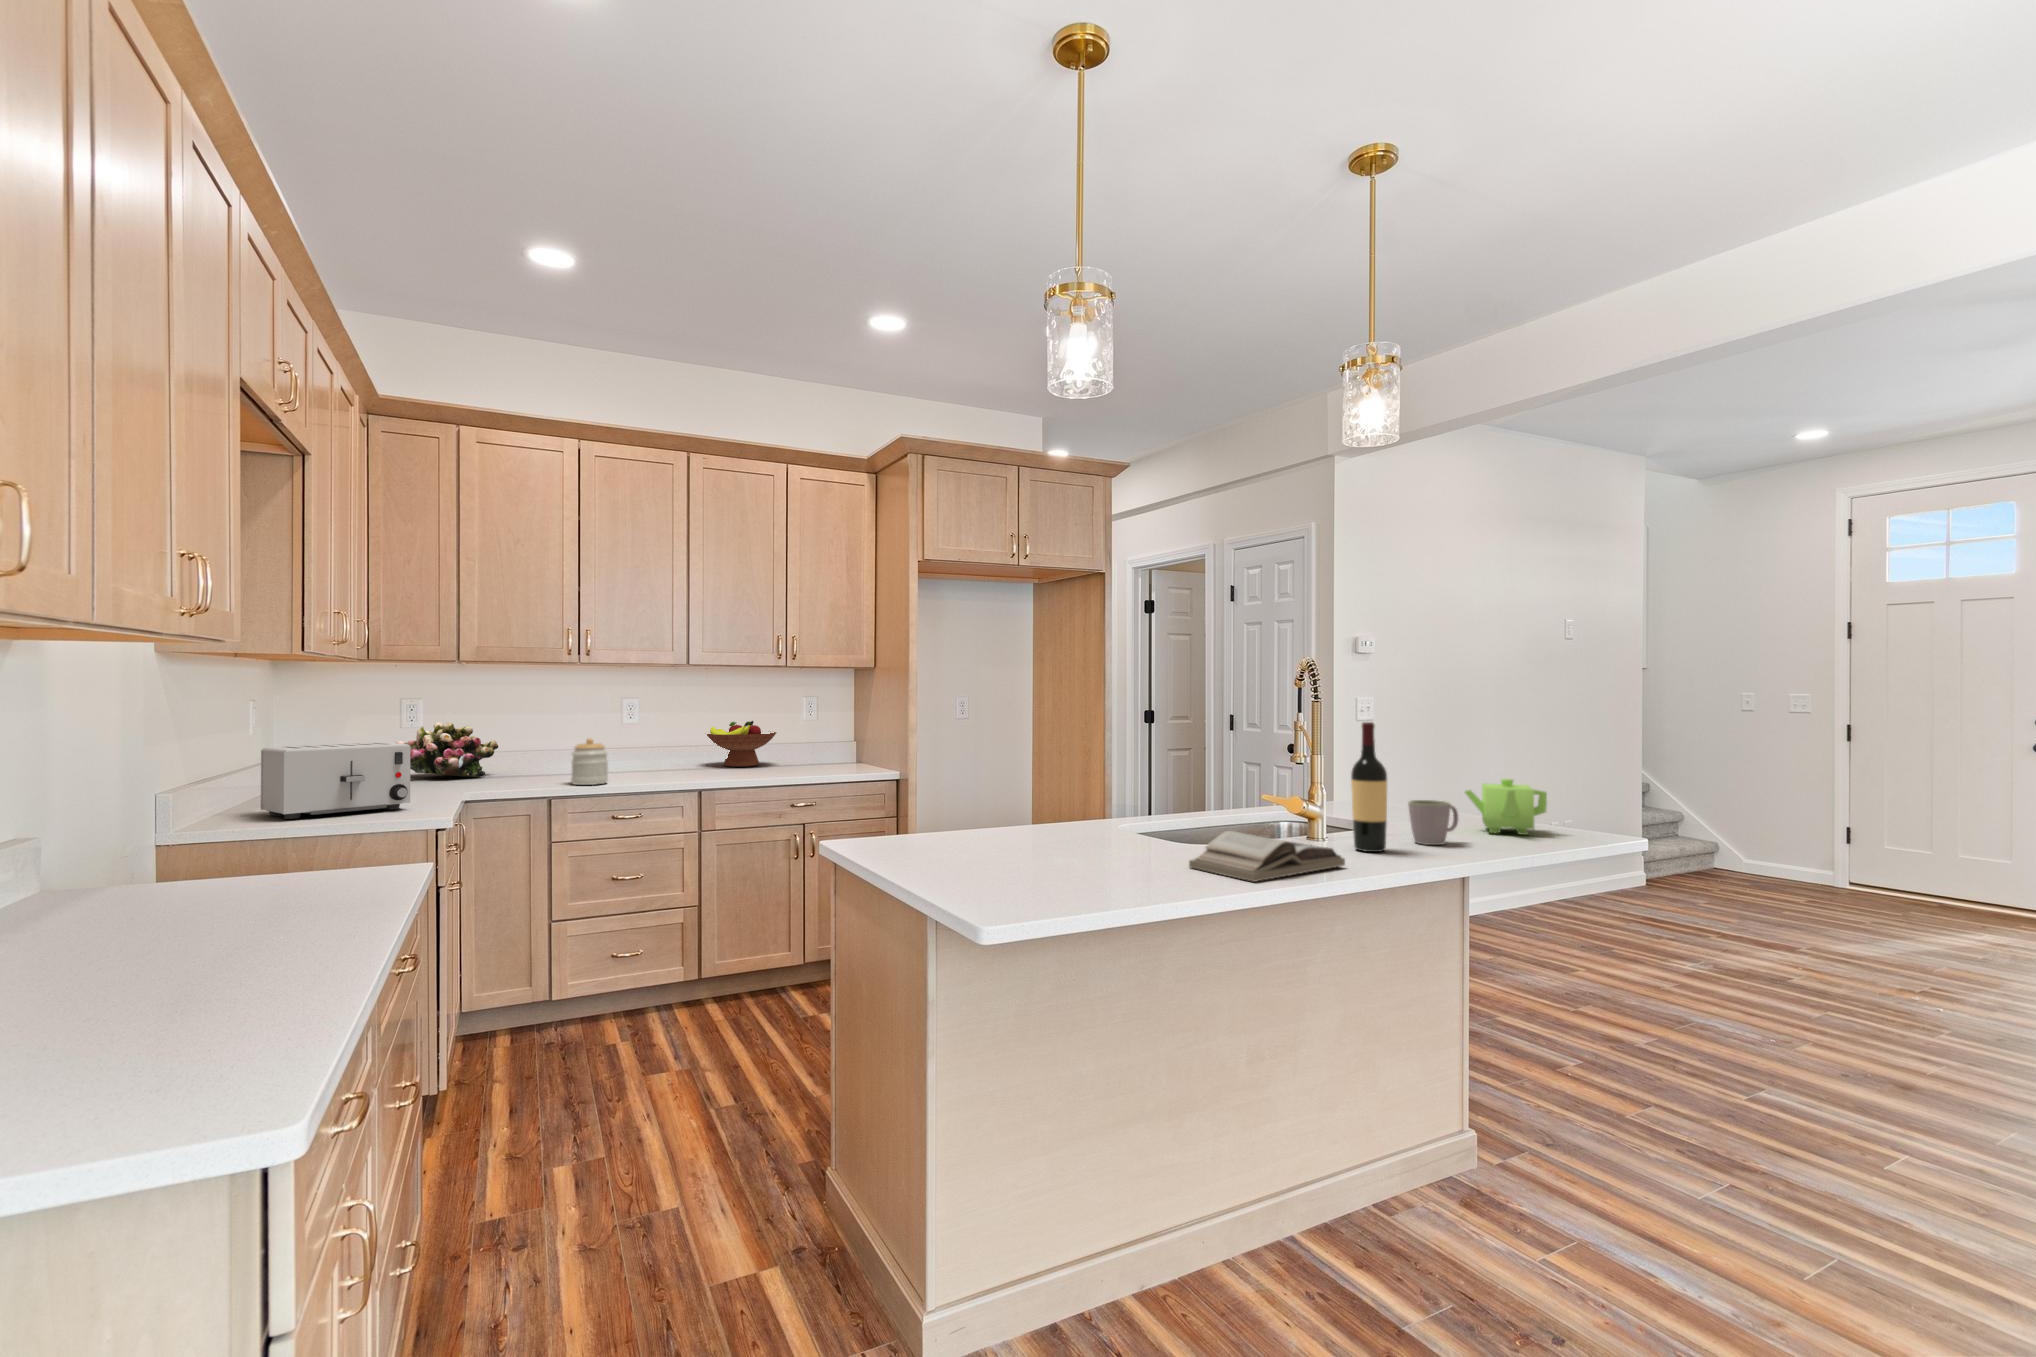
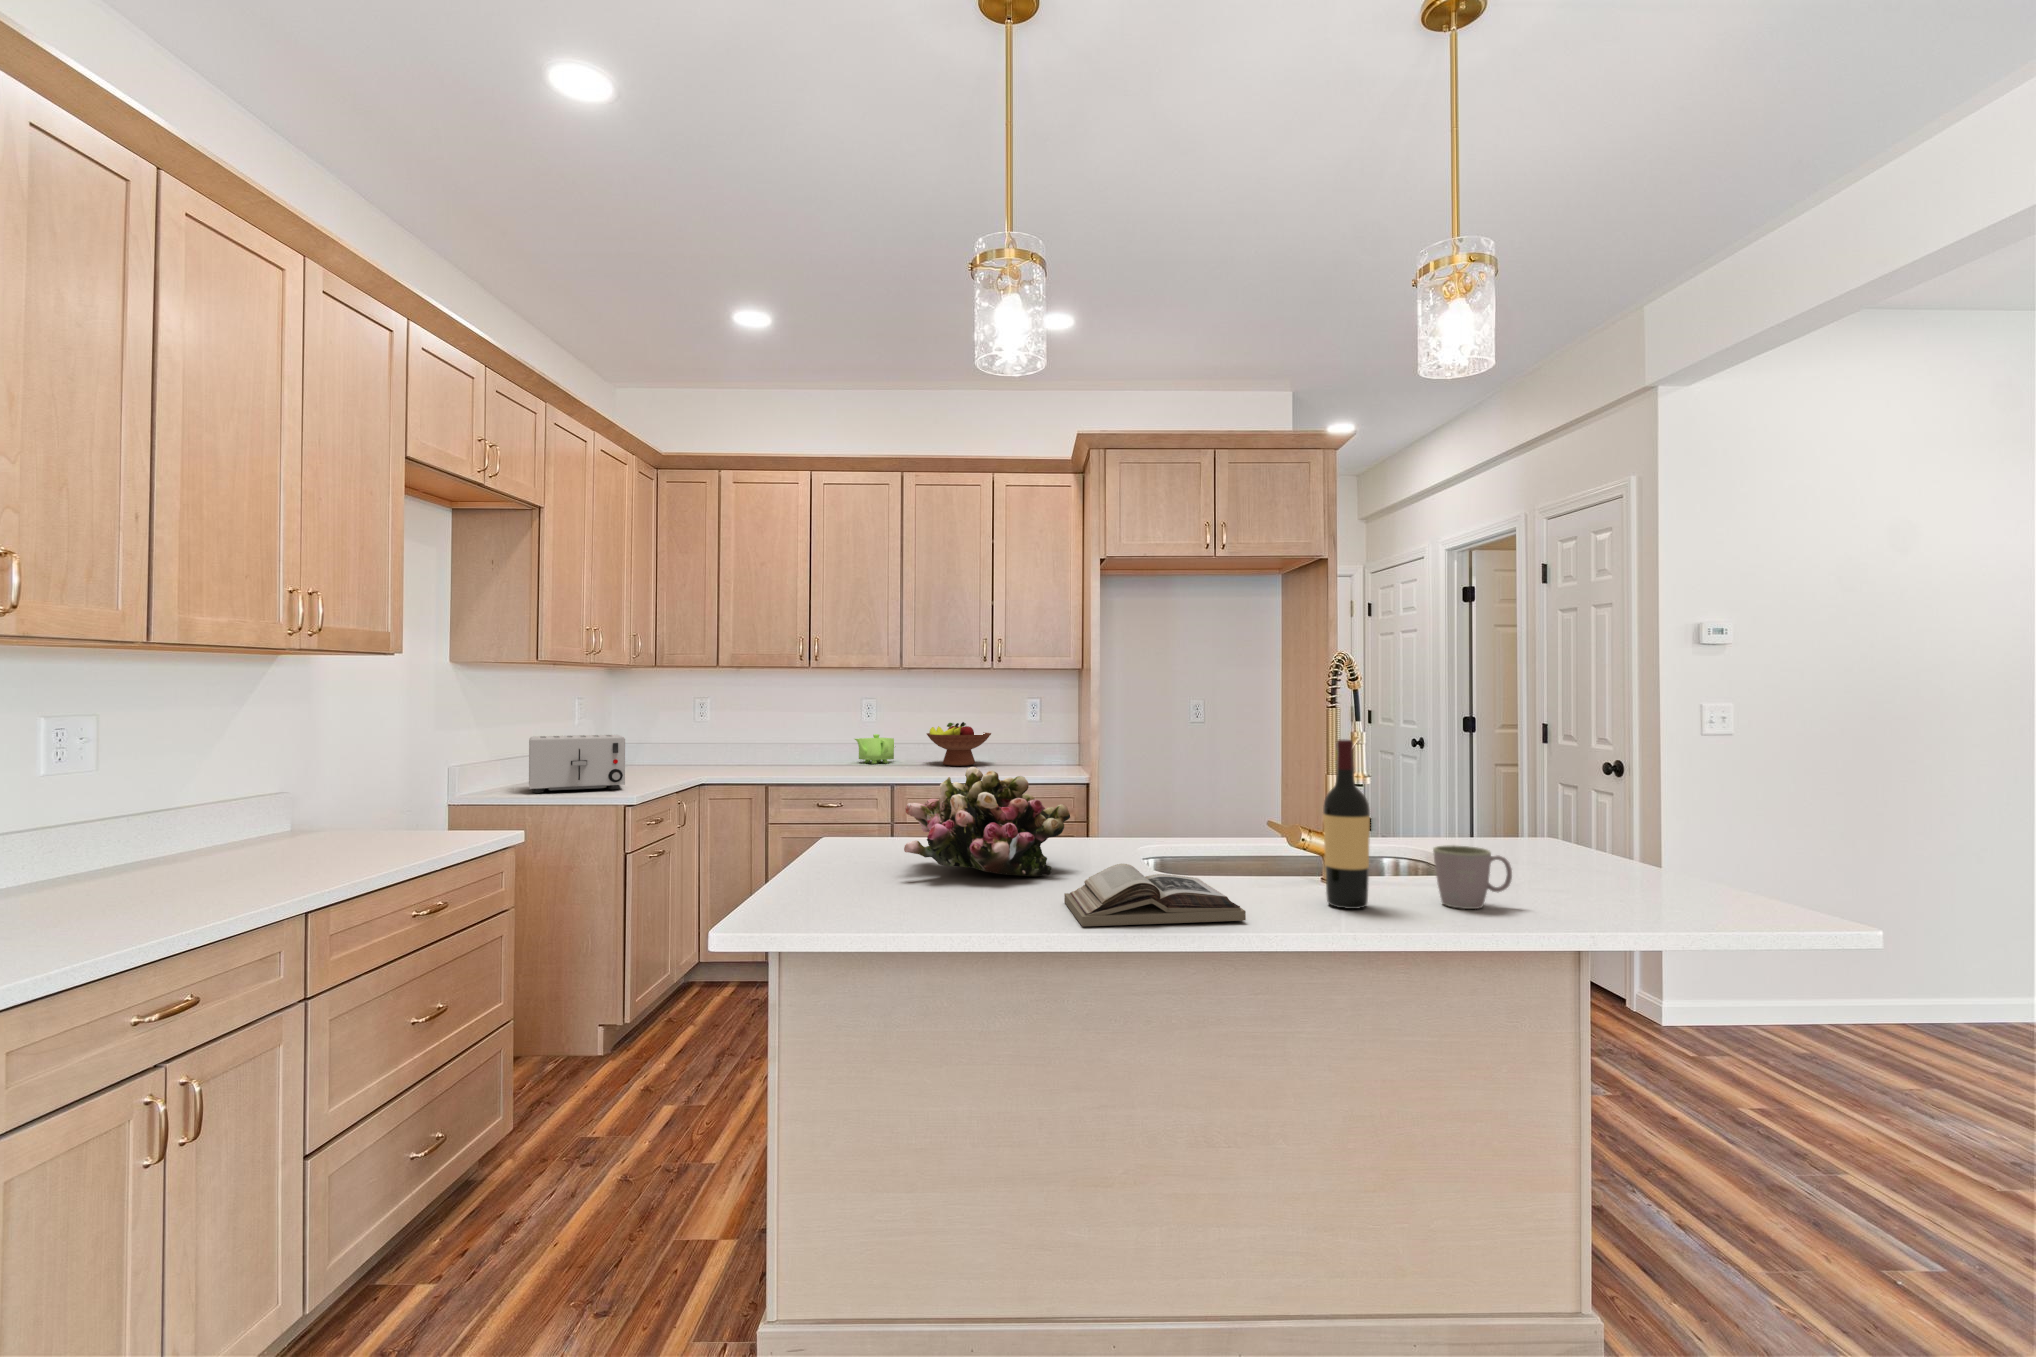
flower arrangement: present [395,722,498,777] -> present [904,767,1070,876]
jar: present [571,738,608,785] -> none [782,735,812,776]
teapot: present [1465,779,1547,835] -> present [855,734,894,764]

